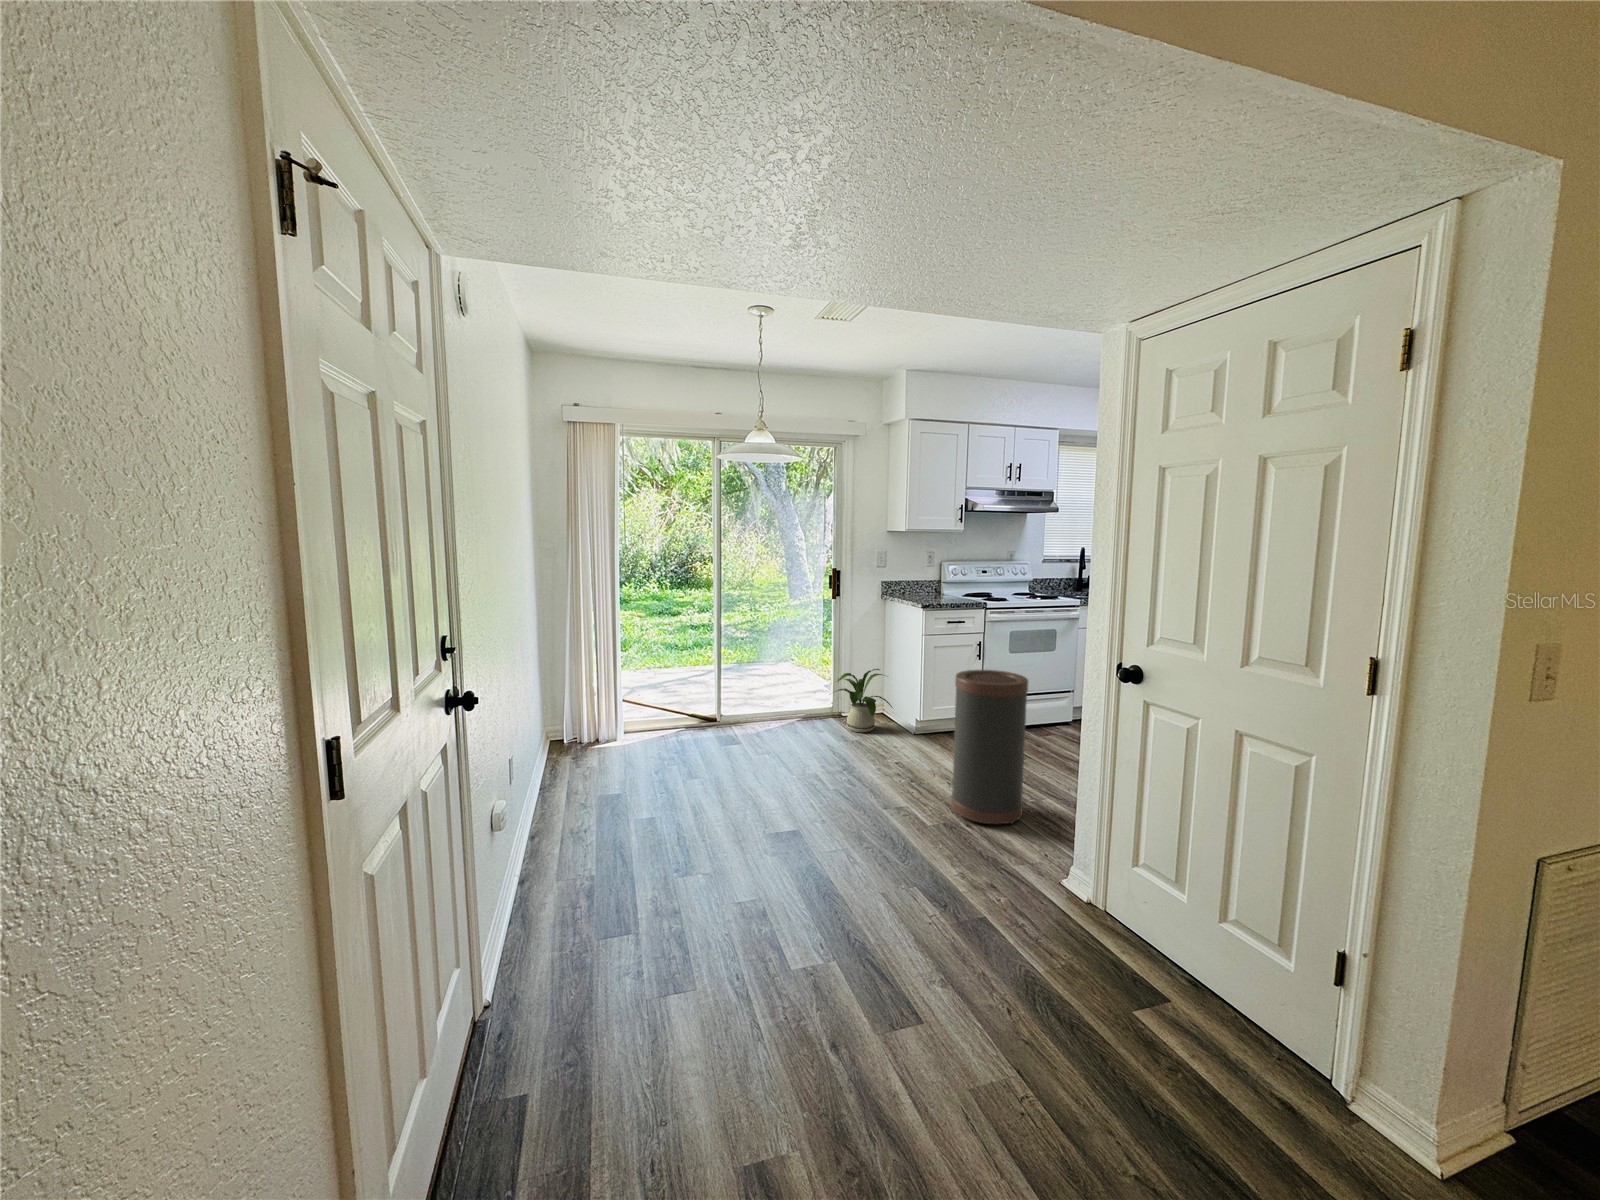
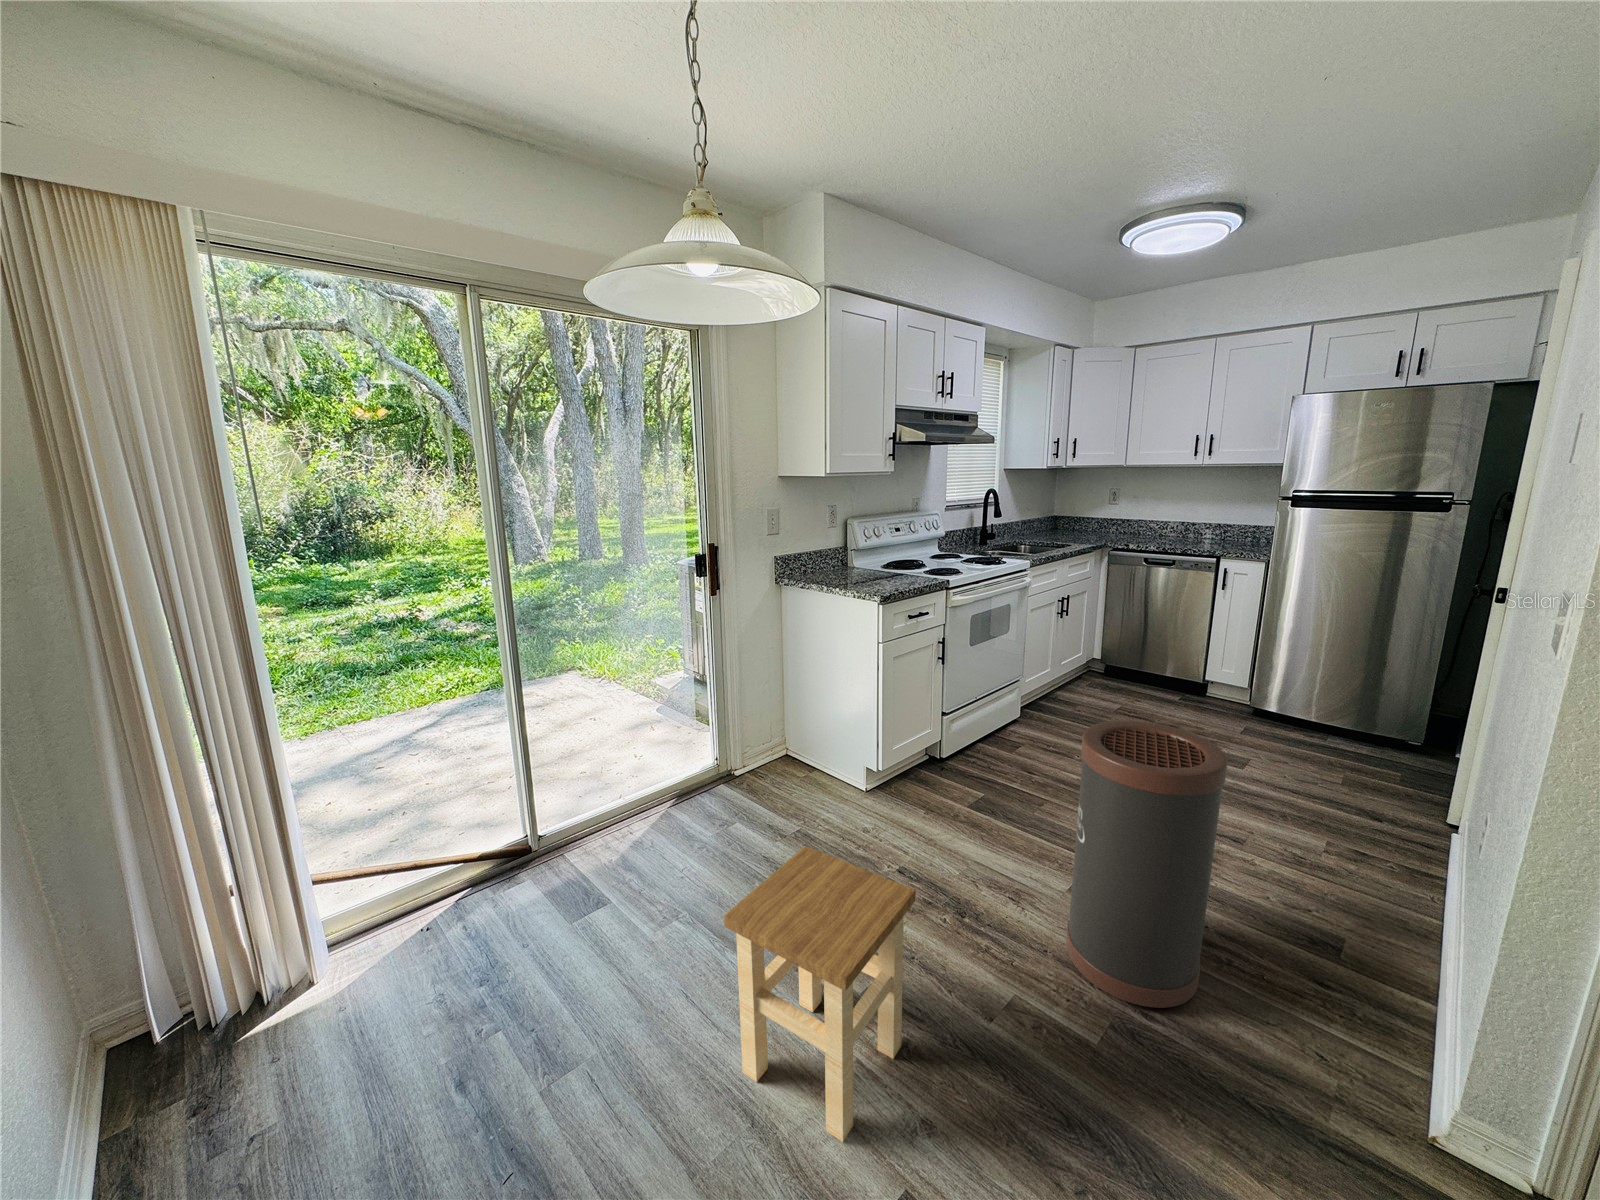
house plant: present [835,669,892,732] -> none [720,703,834,806]
stool: none [758,705,843,815] -> present [724,846,916,1142]

